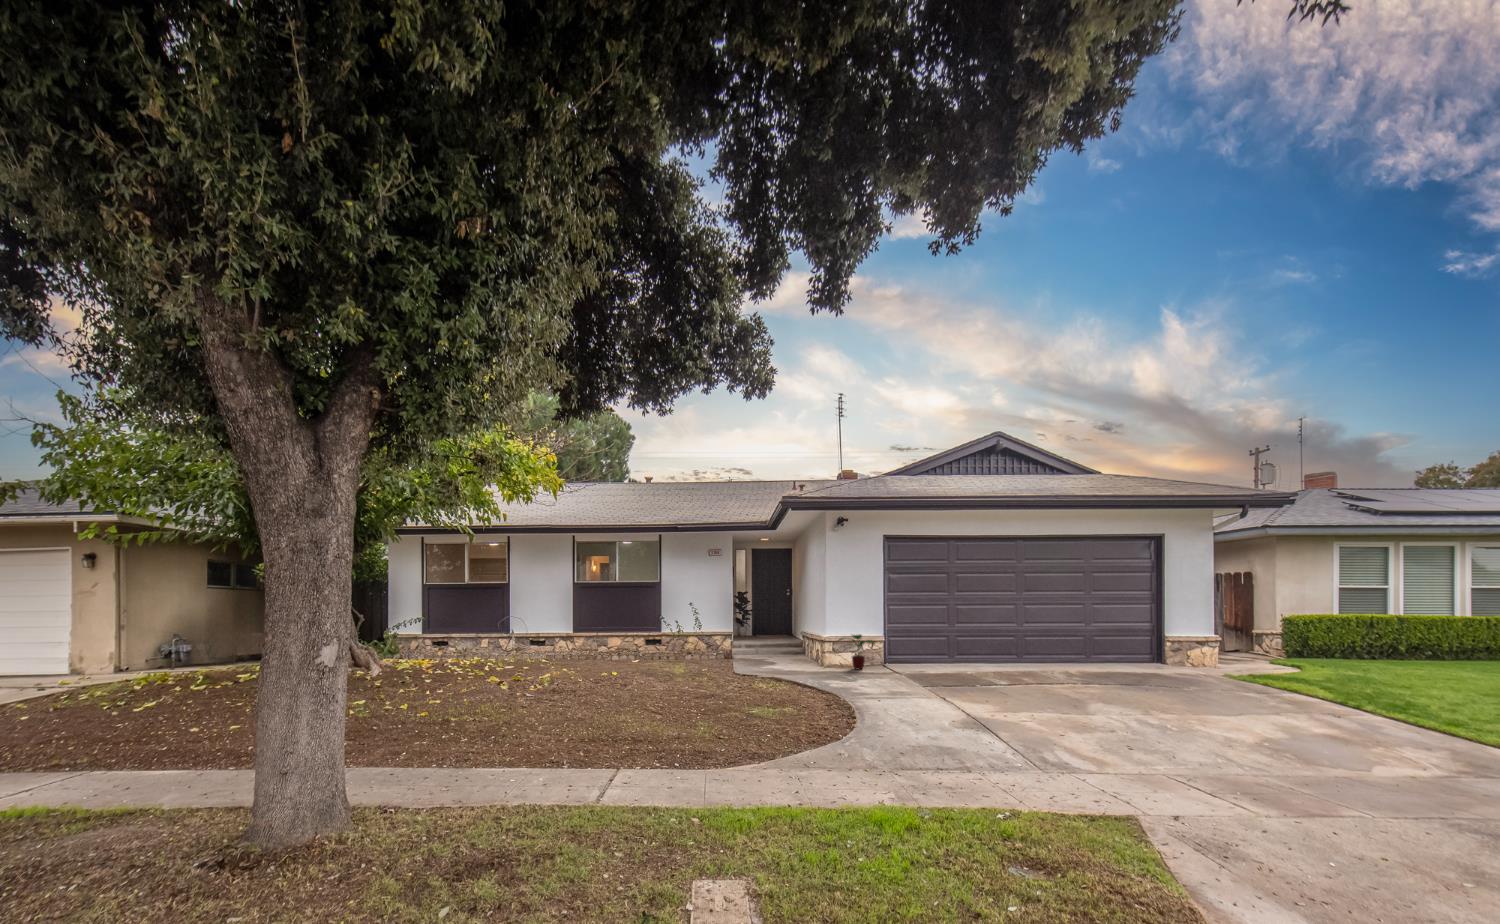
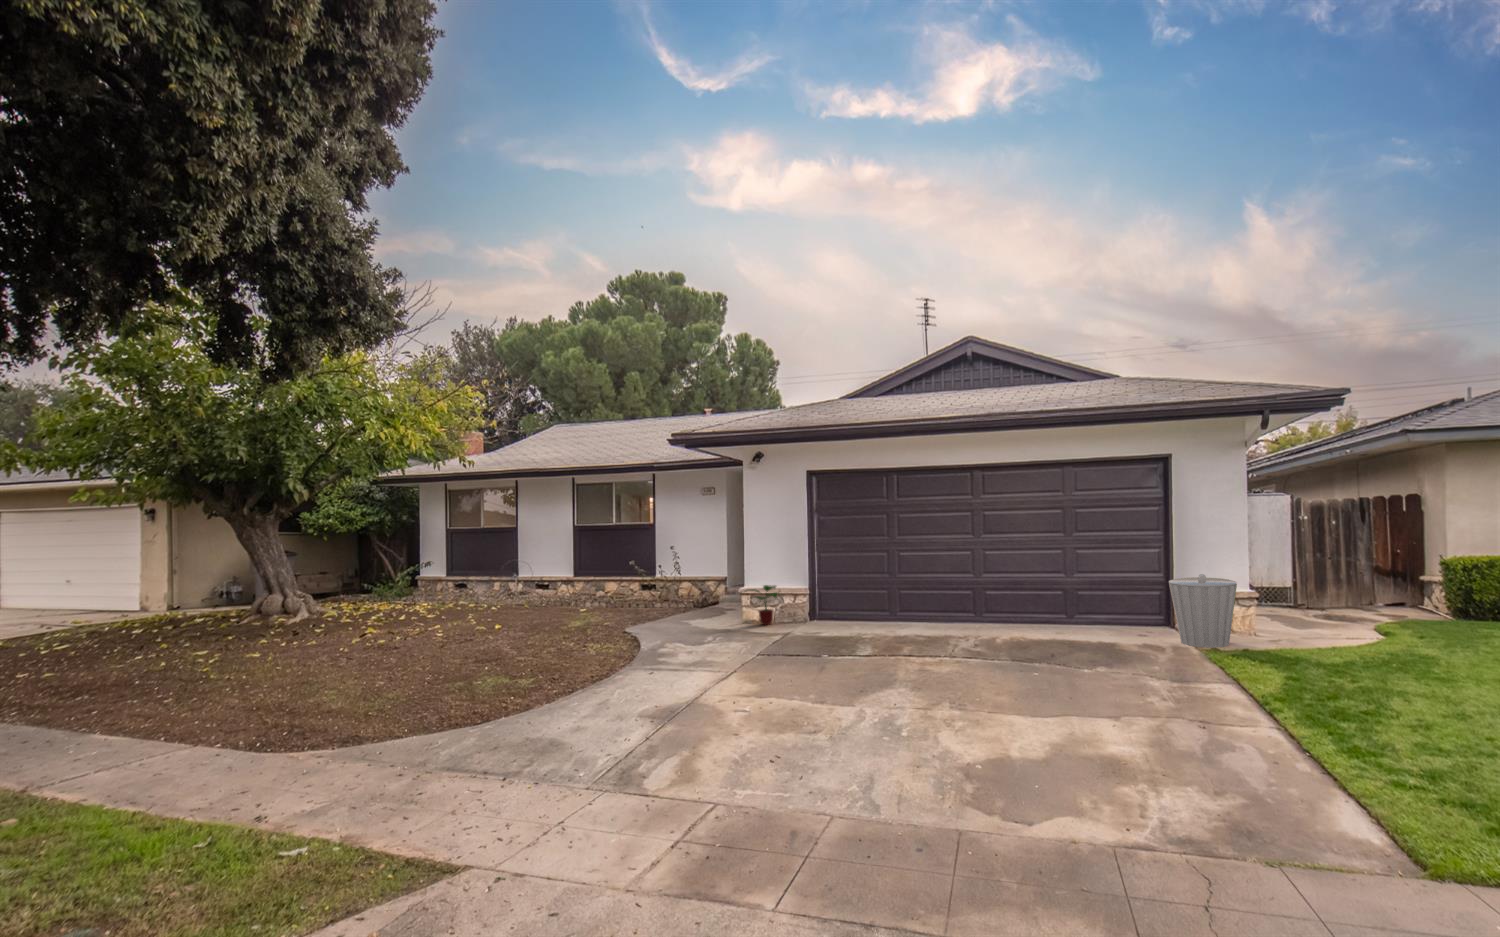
trash can: none [1173,622,1224,675] -> present [1169,574,1237,647]

